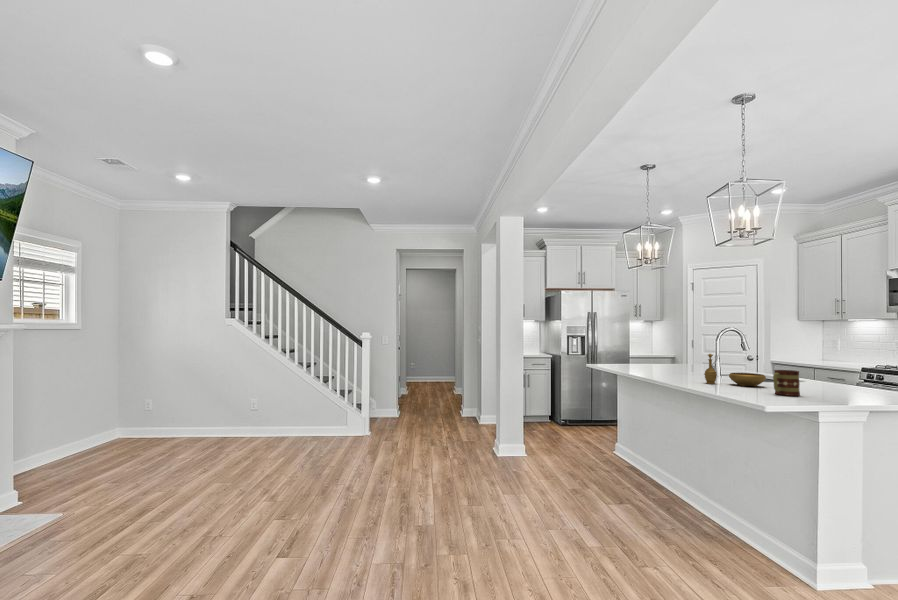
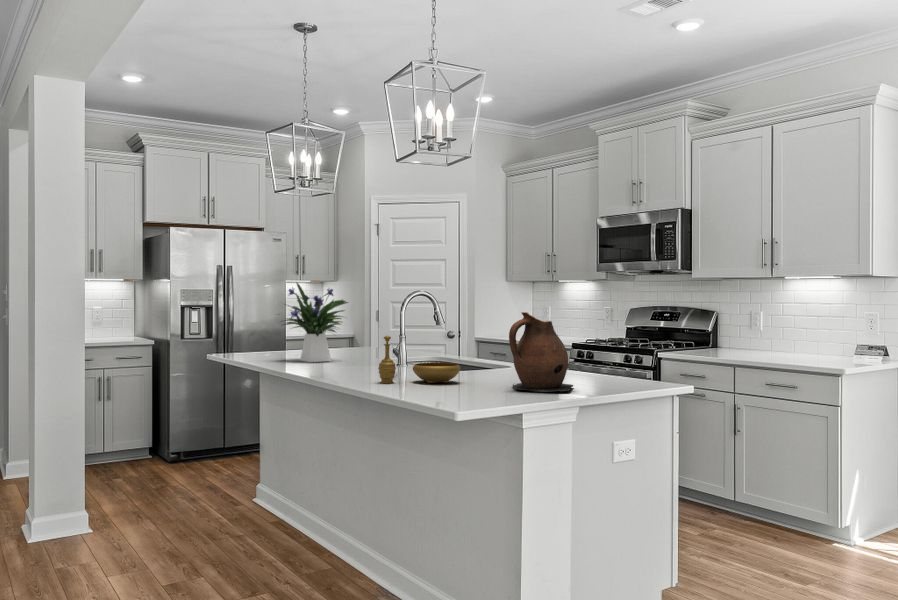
flower arrangement: none [630,321,678,370] -> present [284,283,348,362]
ceramic pitcher: none [806,341,866,399] -> present [509,312,573,392]
mug: present [773,370,800,396] -> none [467,357,500,396]

